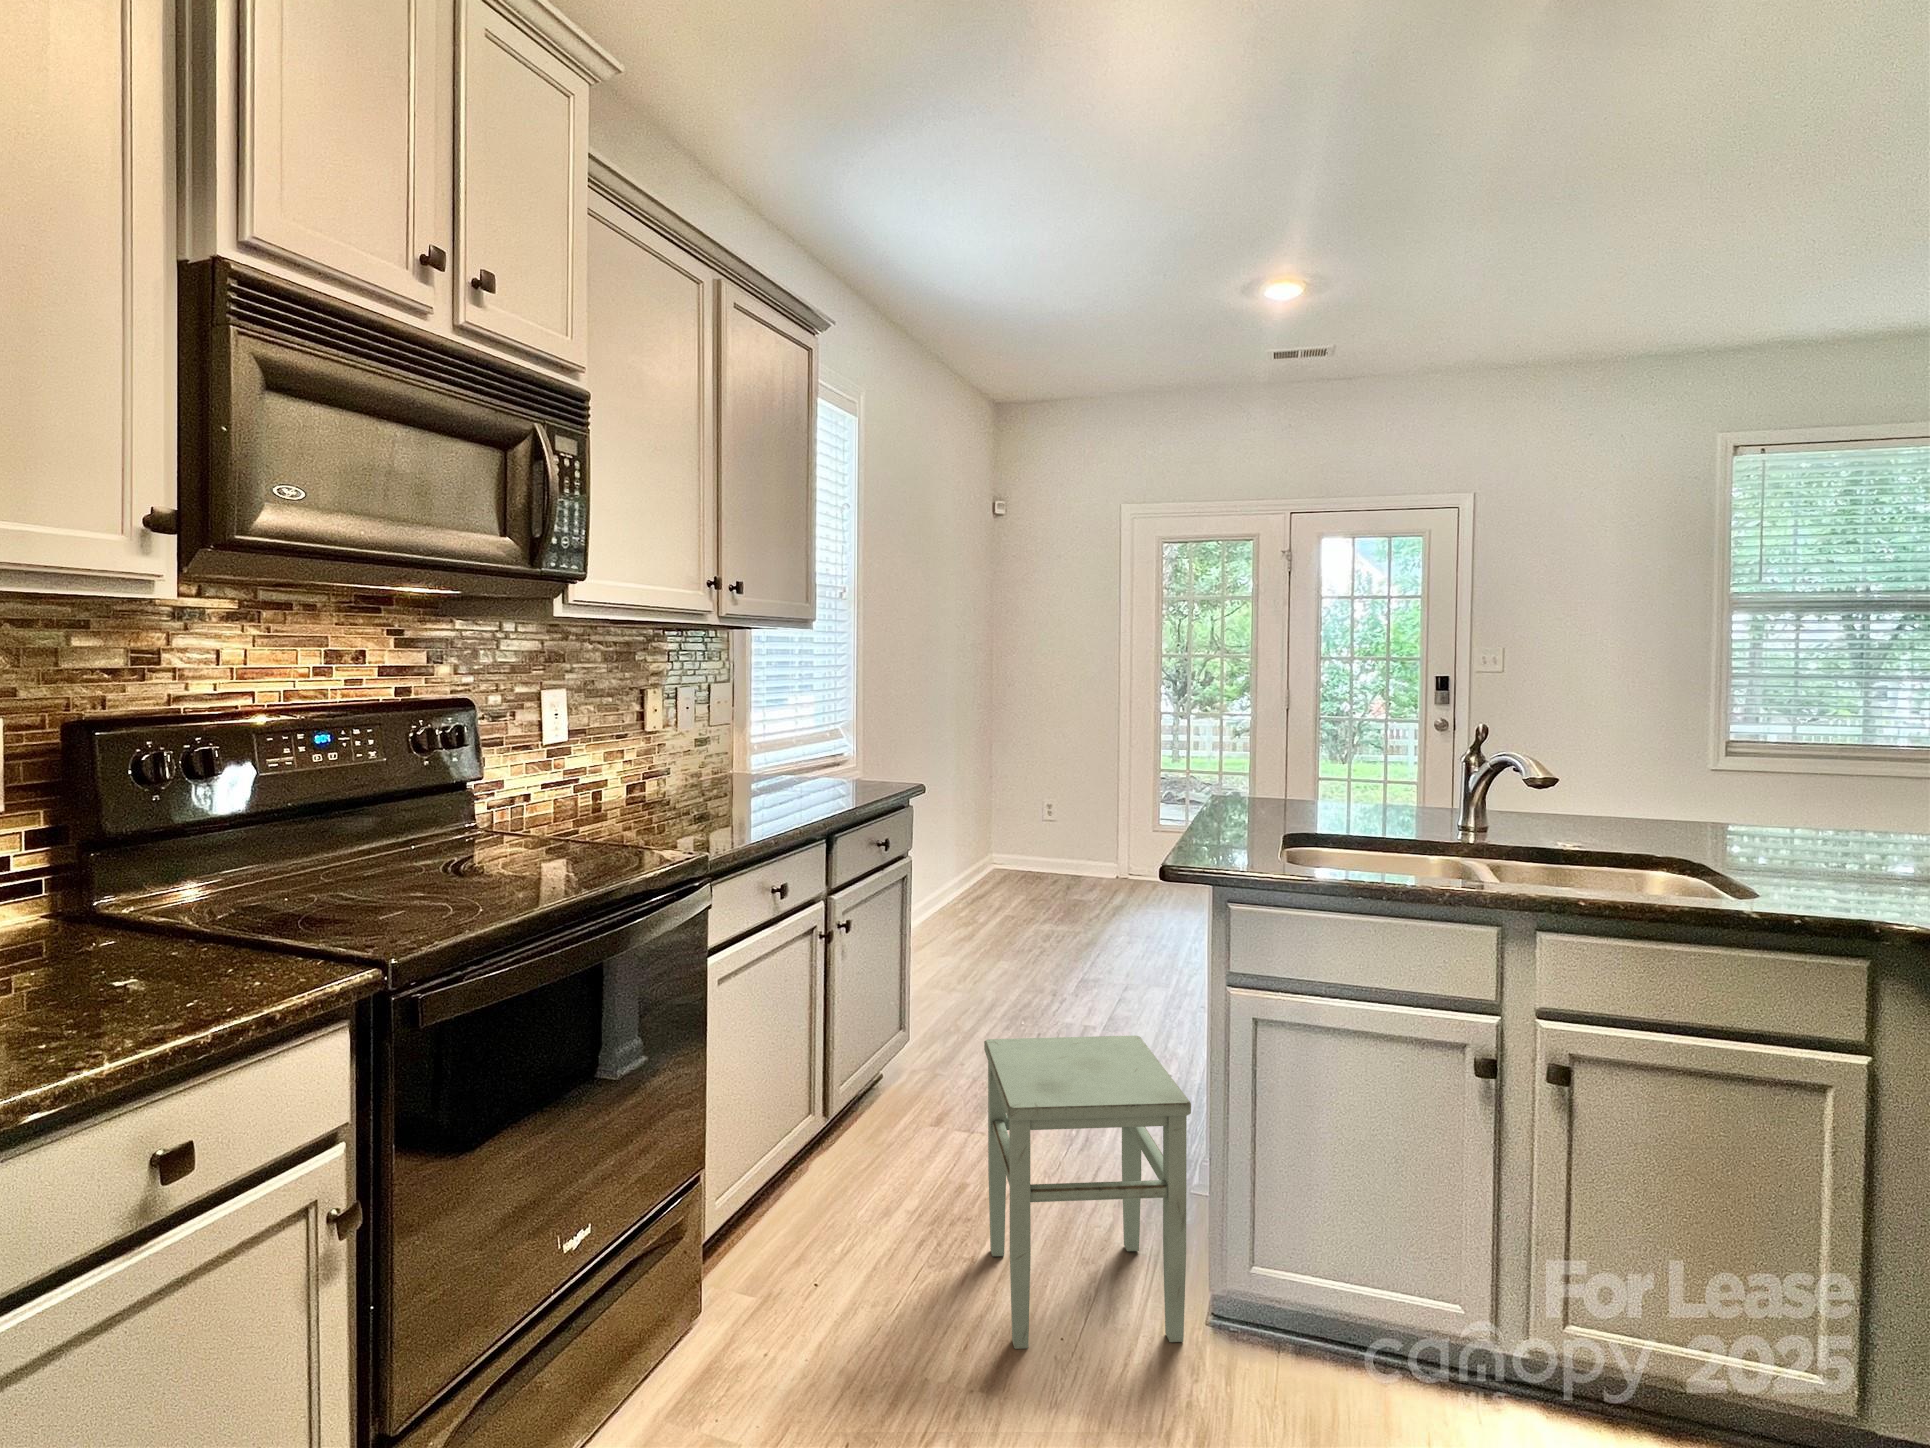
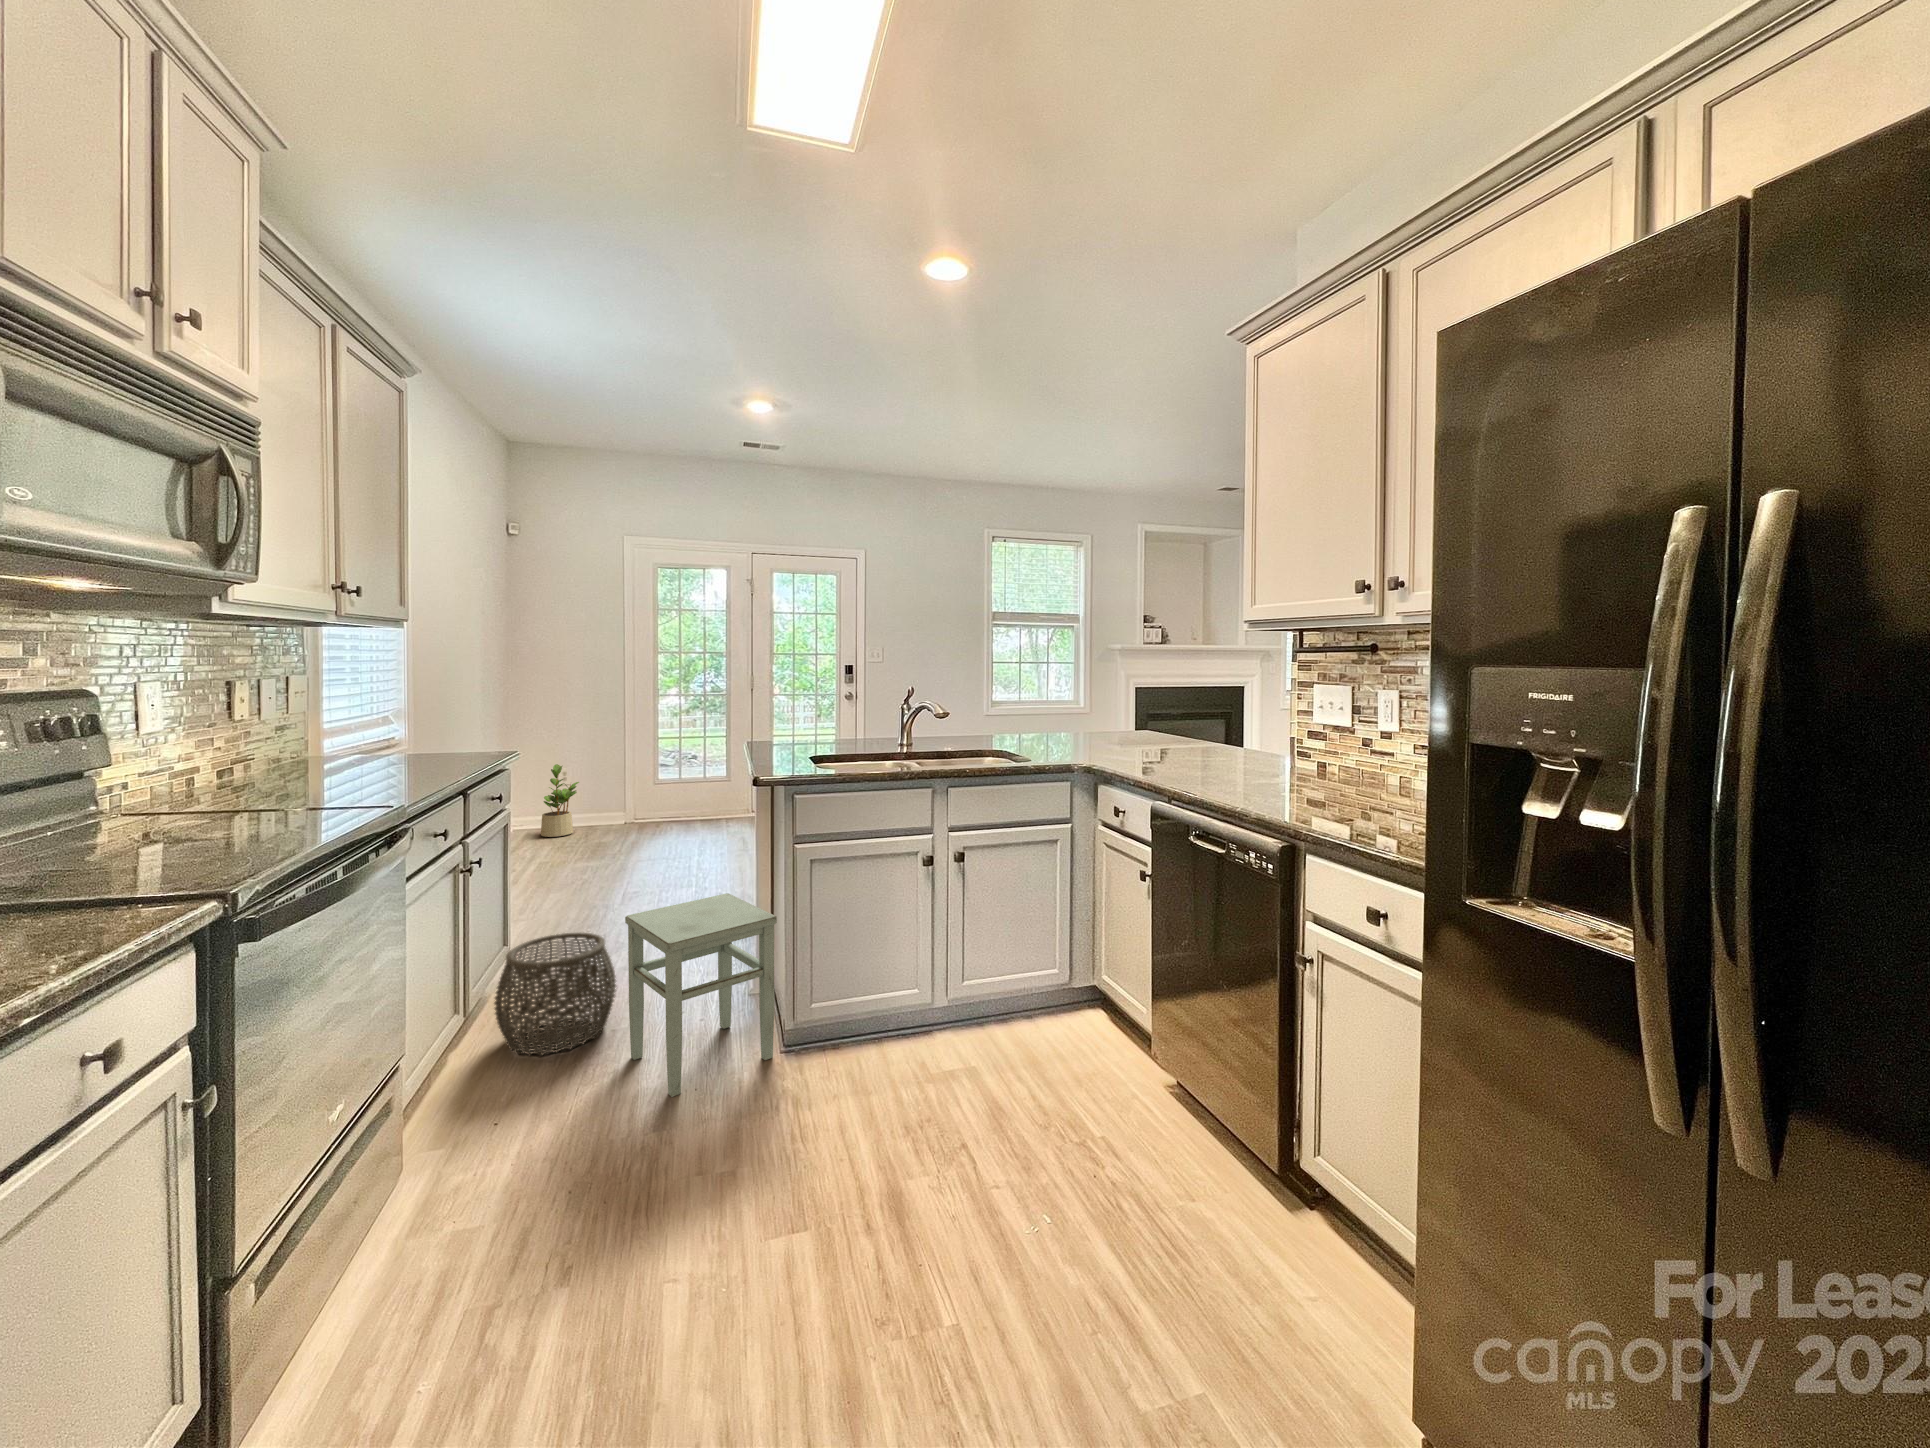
potted plant: none [1020,796,1064,885] -> present [541,764,579,837]
woven basket: none [851,1035,996,1206] -> present [494,932,616,1055]

